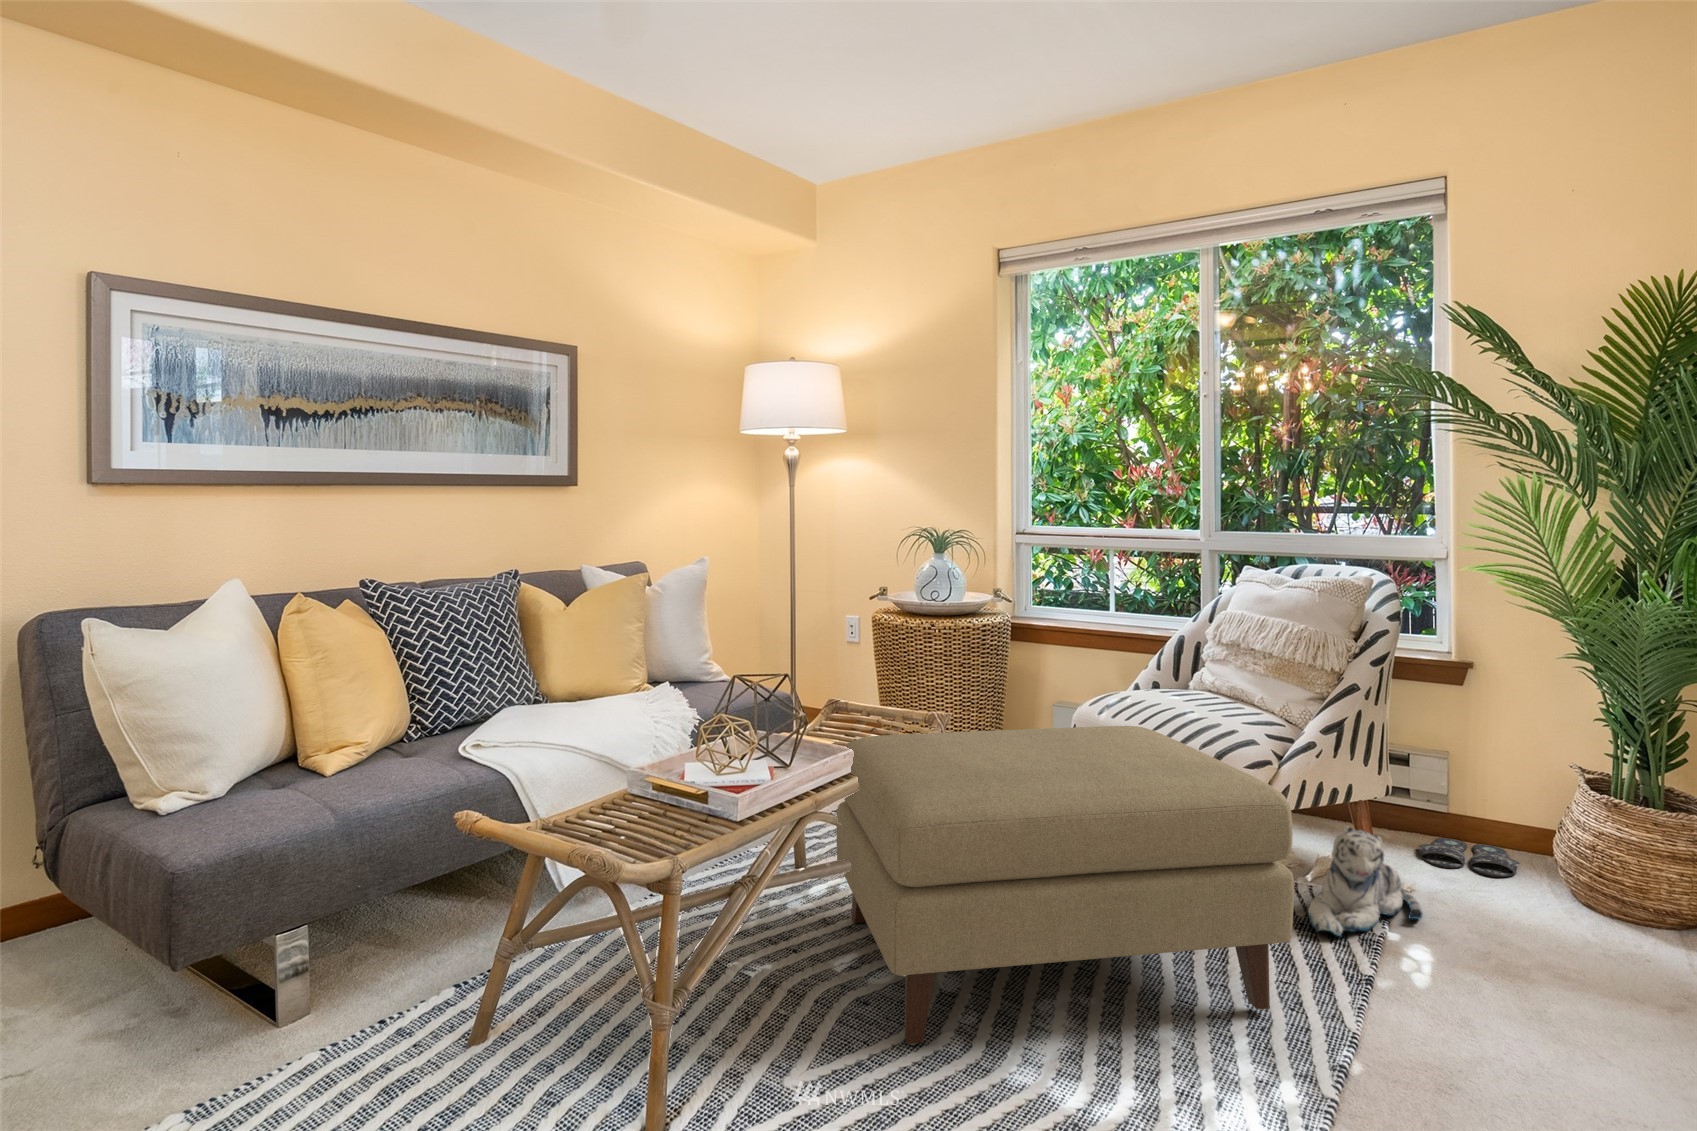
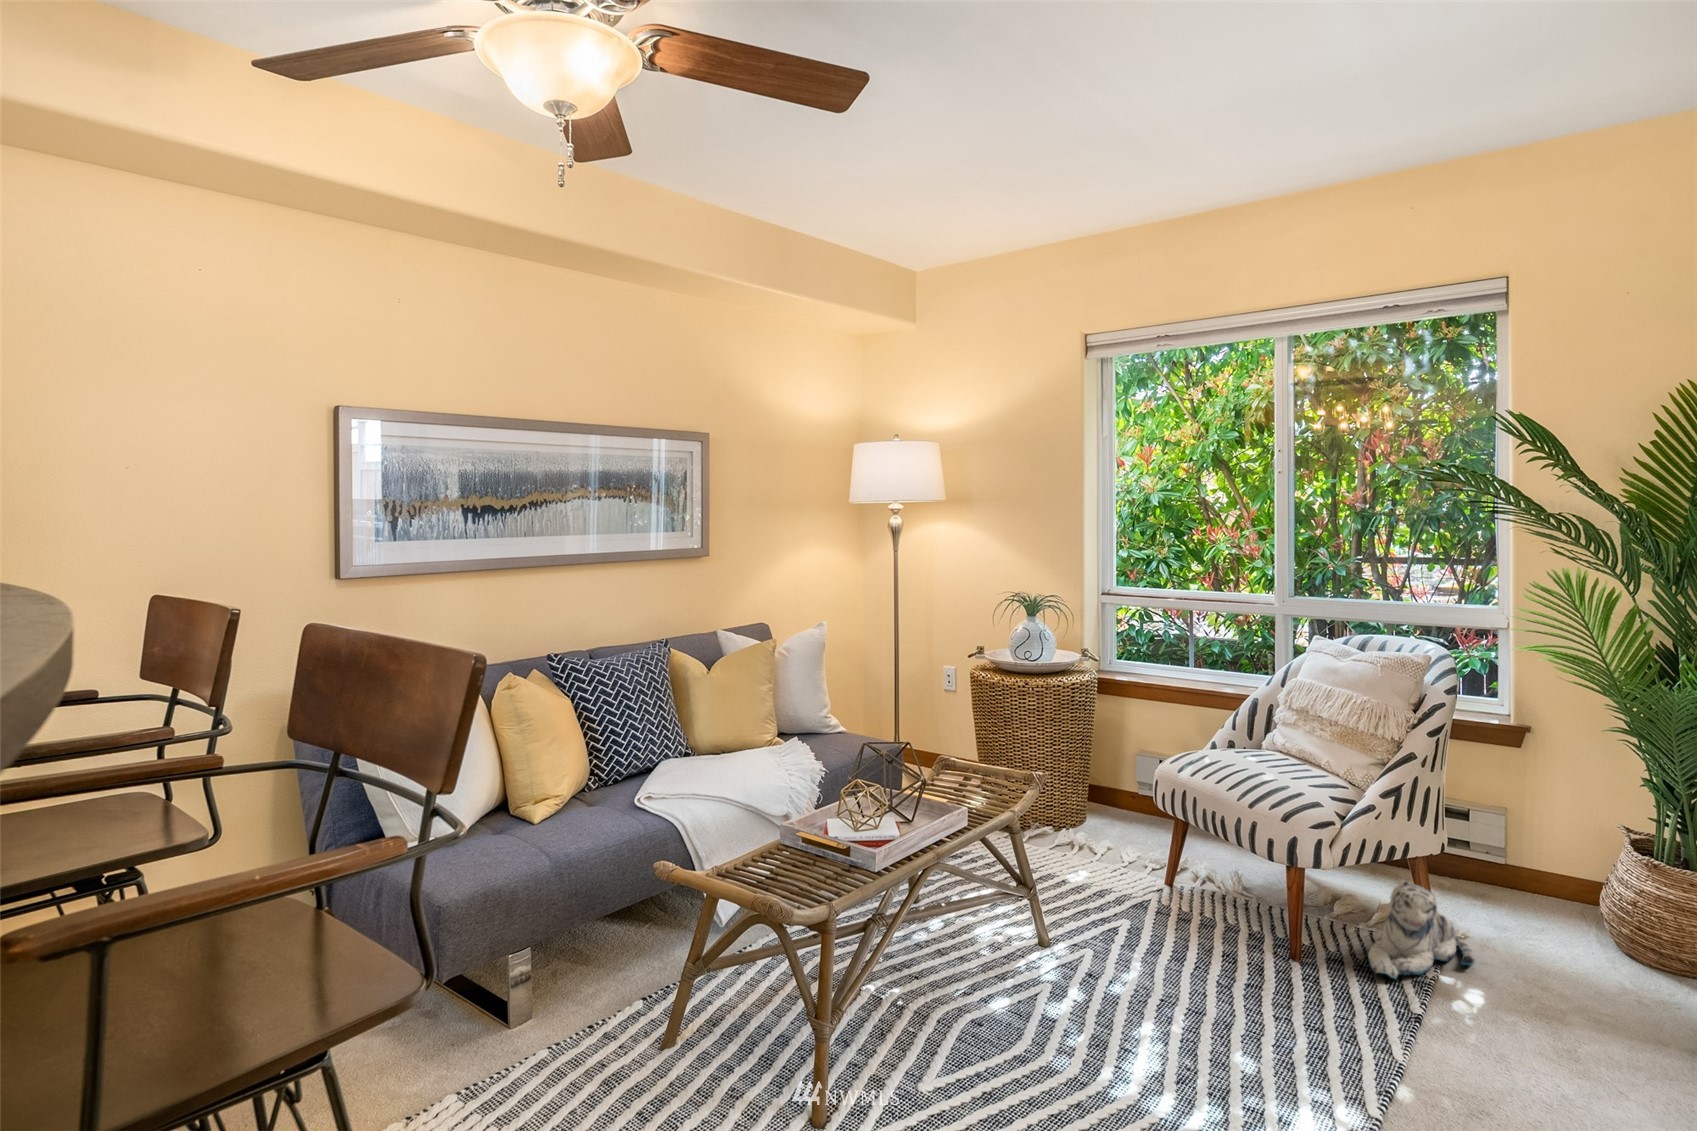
ottoman: present [836,726,1294,1045] -> none [950,788,1347,1061]
slippers: present [1419,838,1520,877] -> none [1478,888,1574,927]

